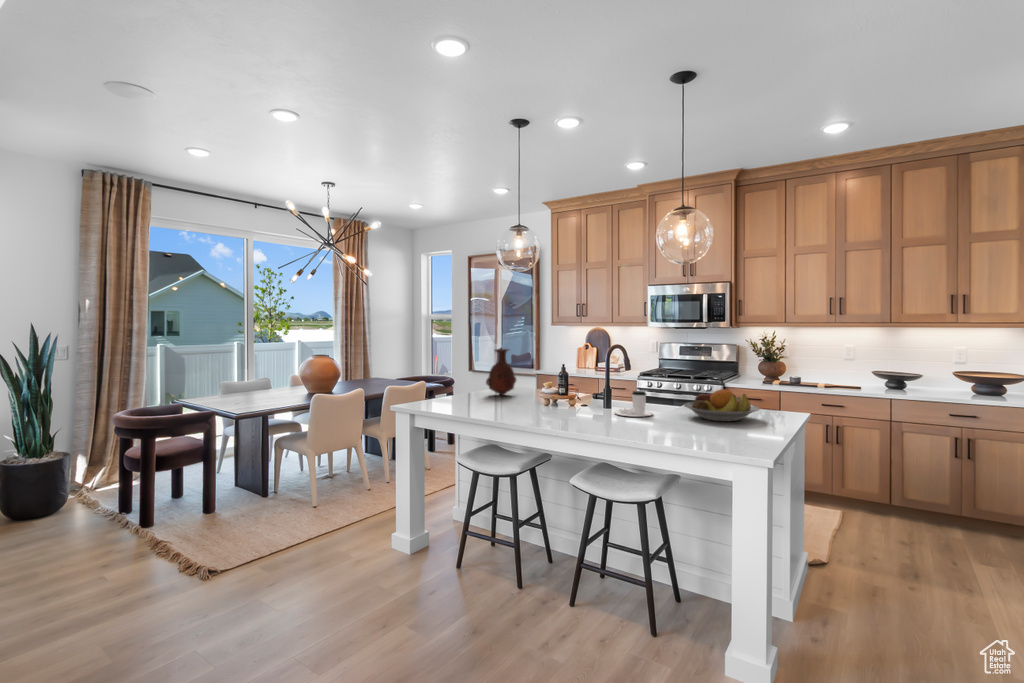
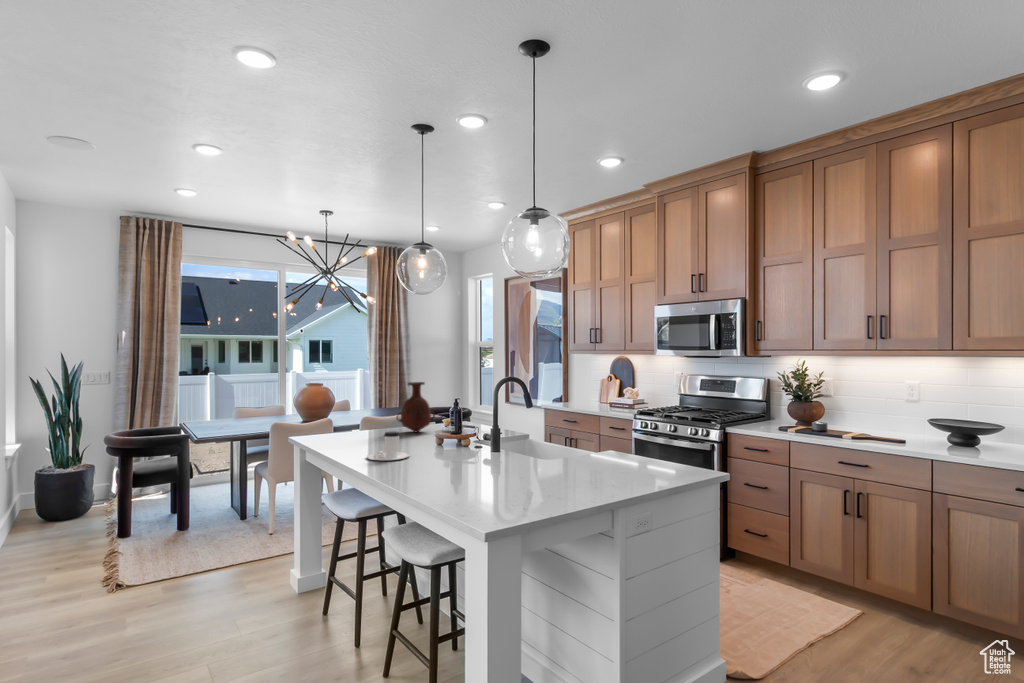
fruit bowl: present [684,389,759,421] -> none [528,437,614,477]
coffee cup: present [614,391,653,417] -> present [367,431,409,461]

